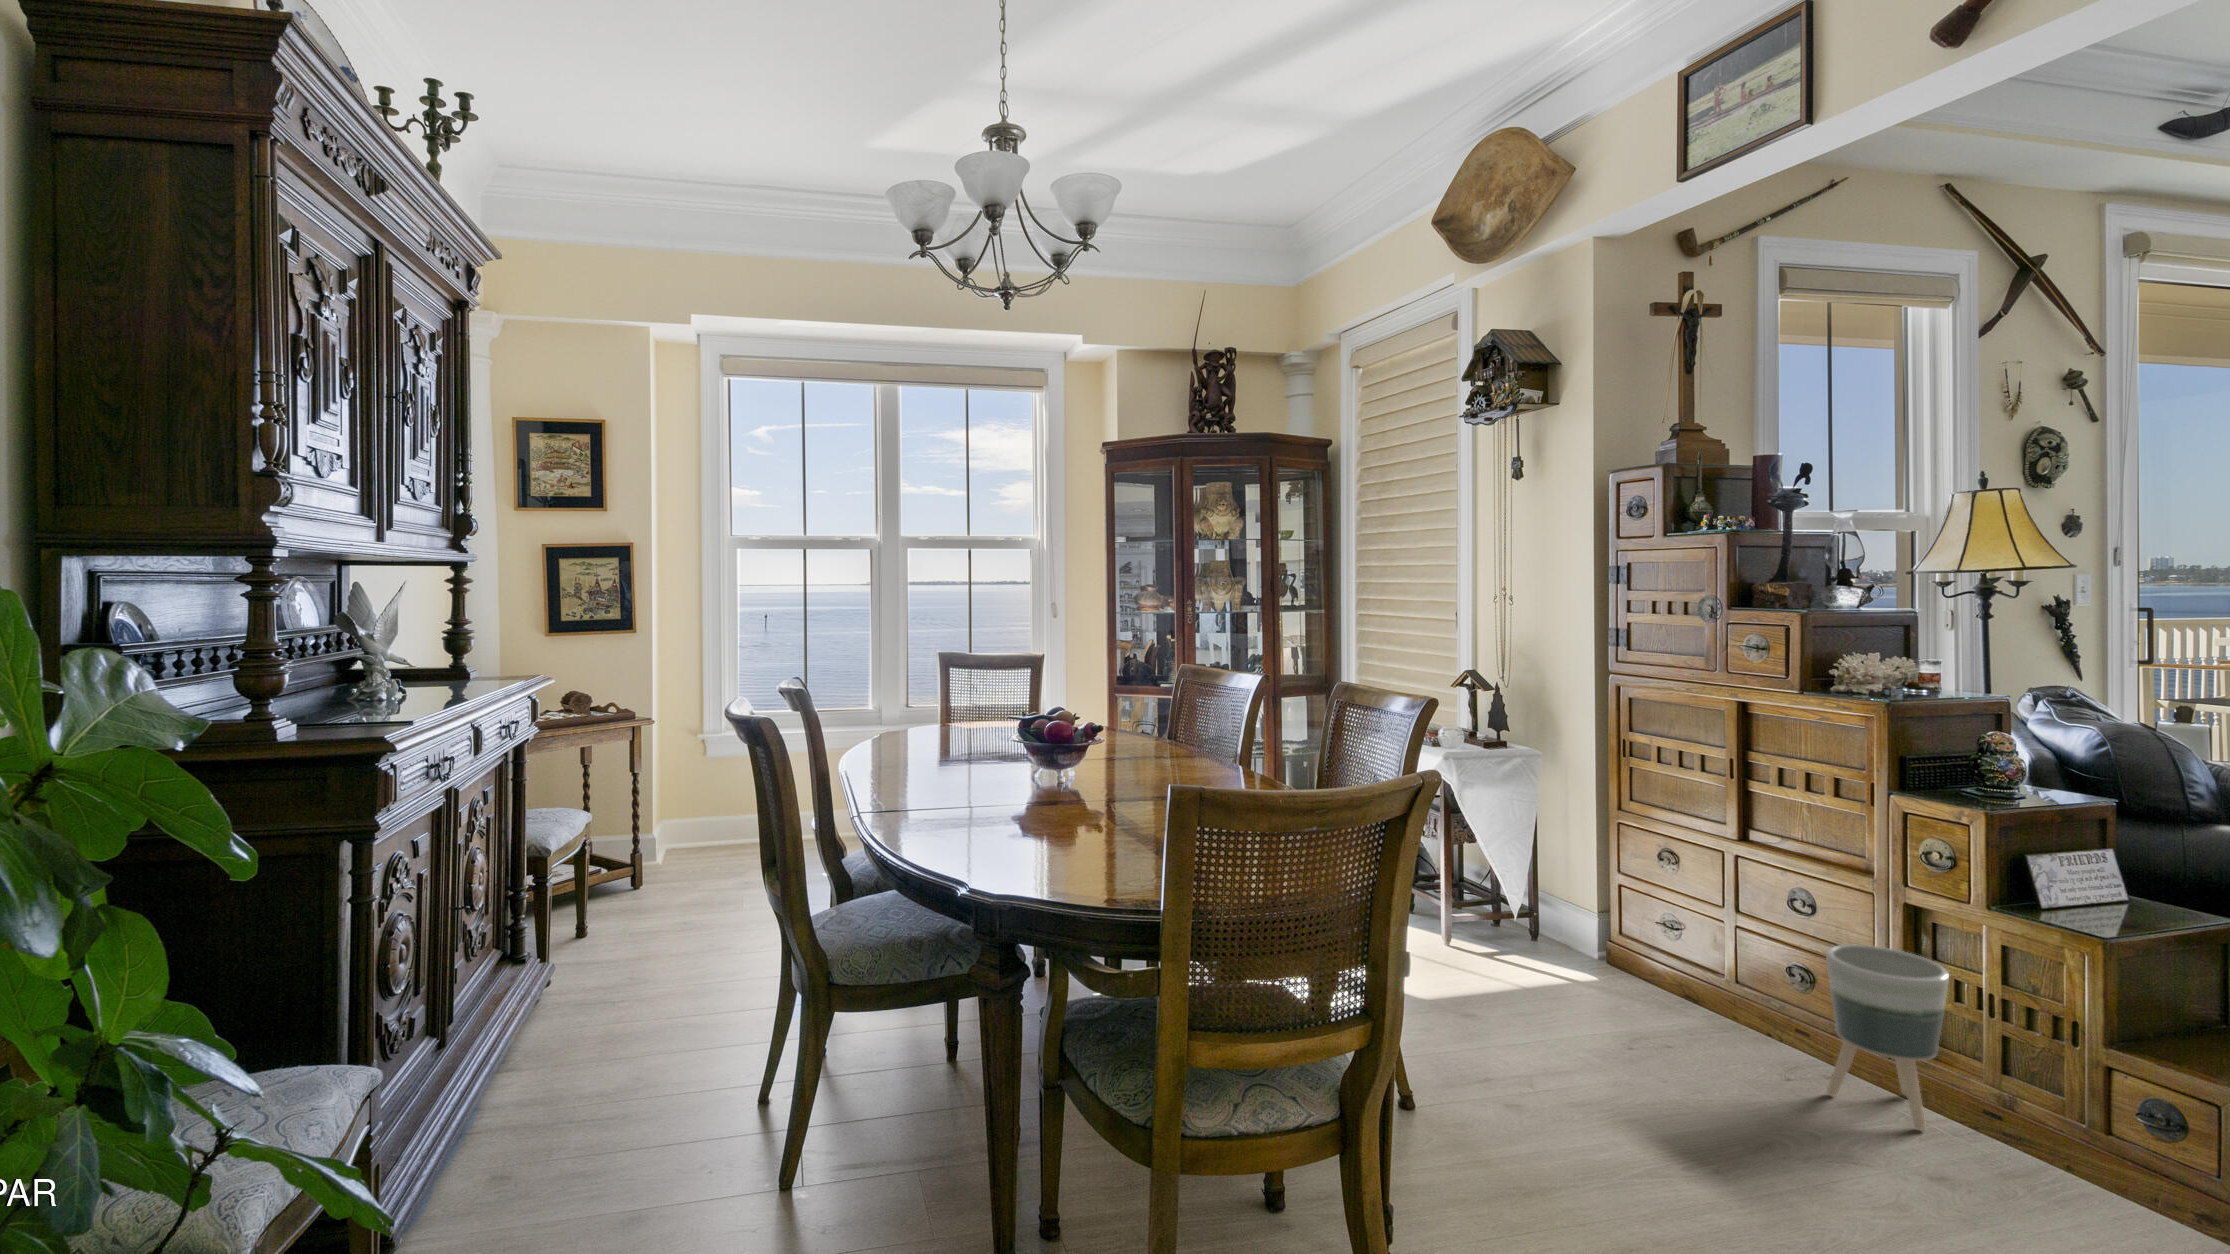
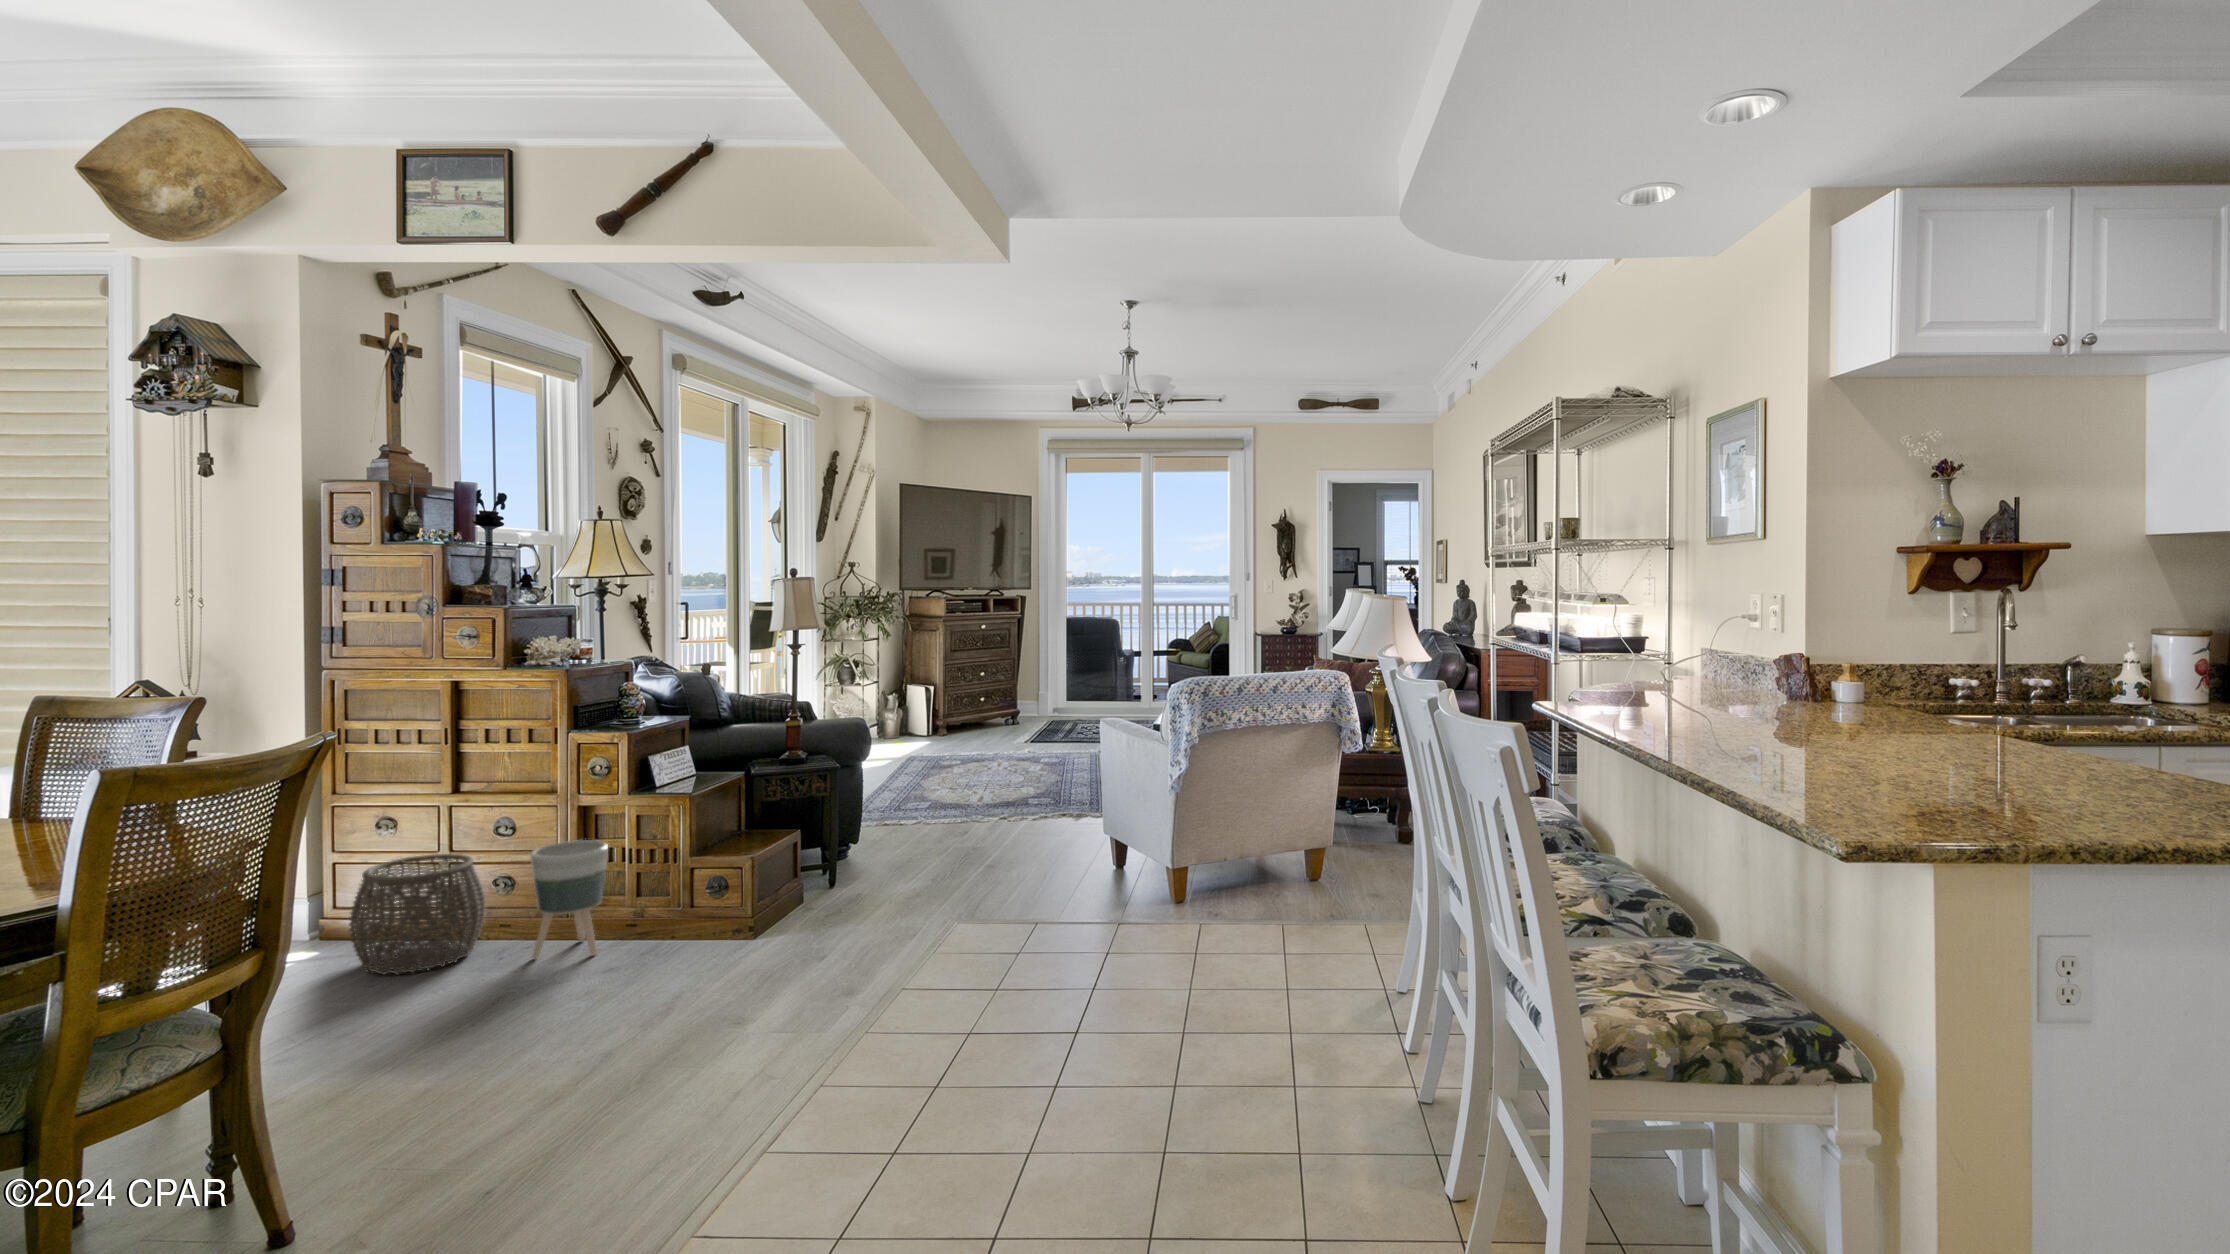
woven basket: none [1614,902,1774,1054] -> present [349,854,486,975]

